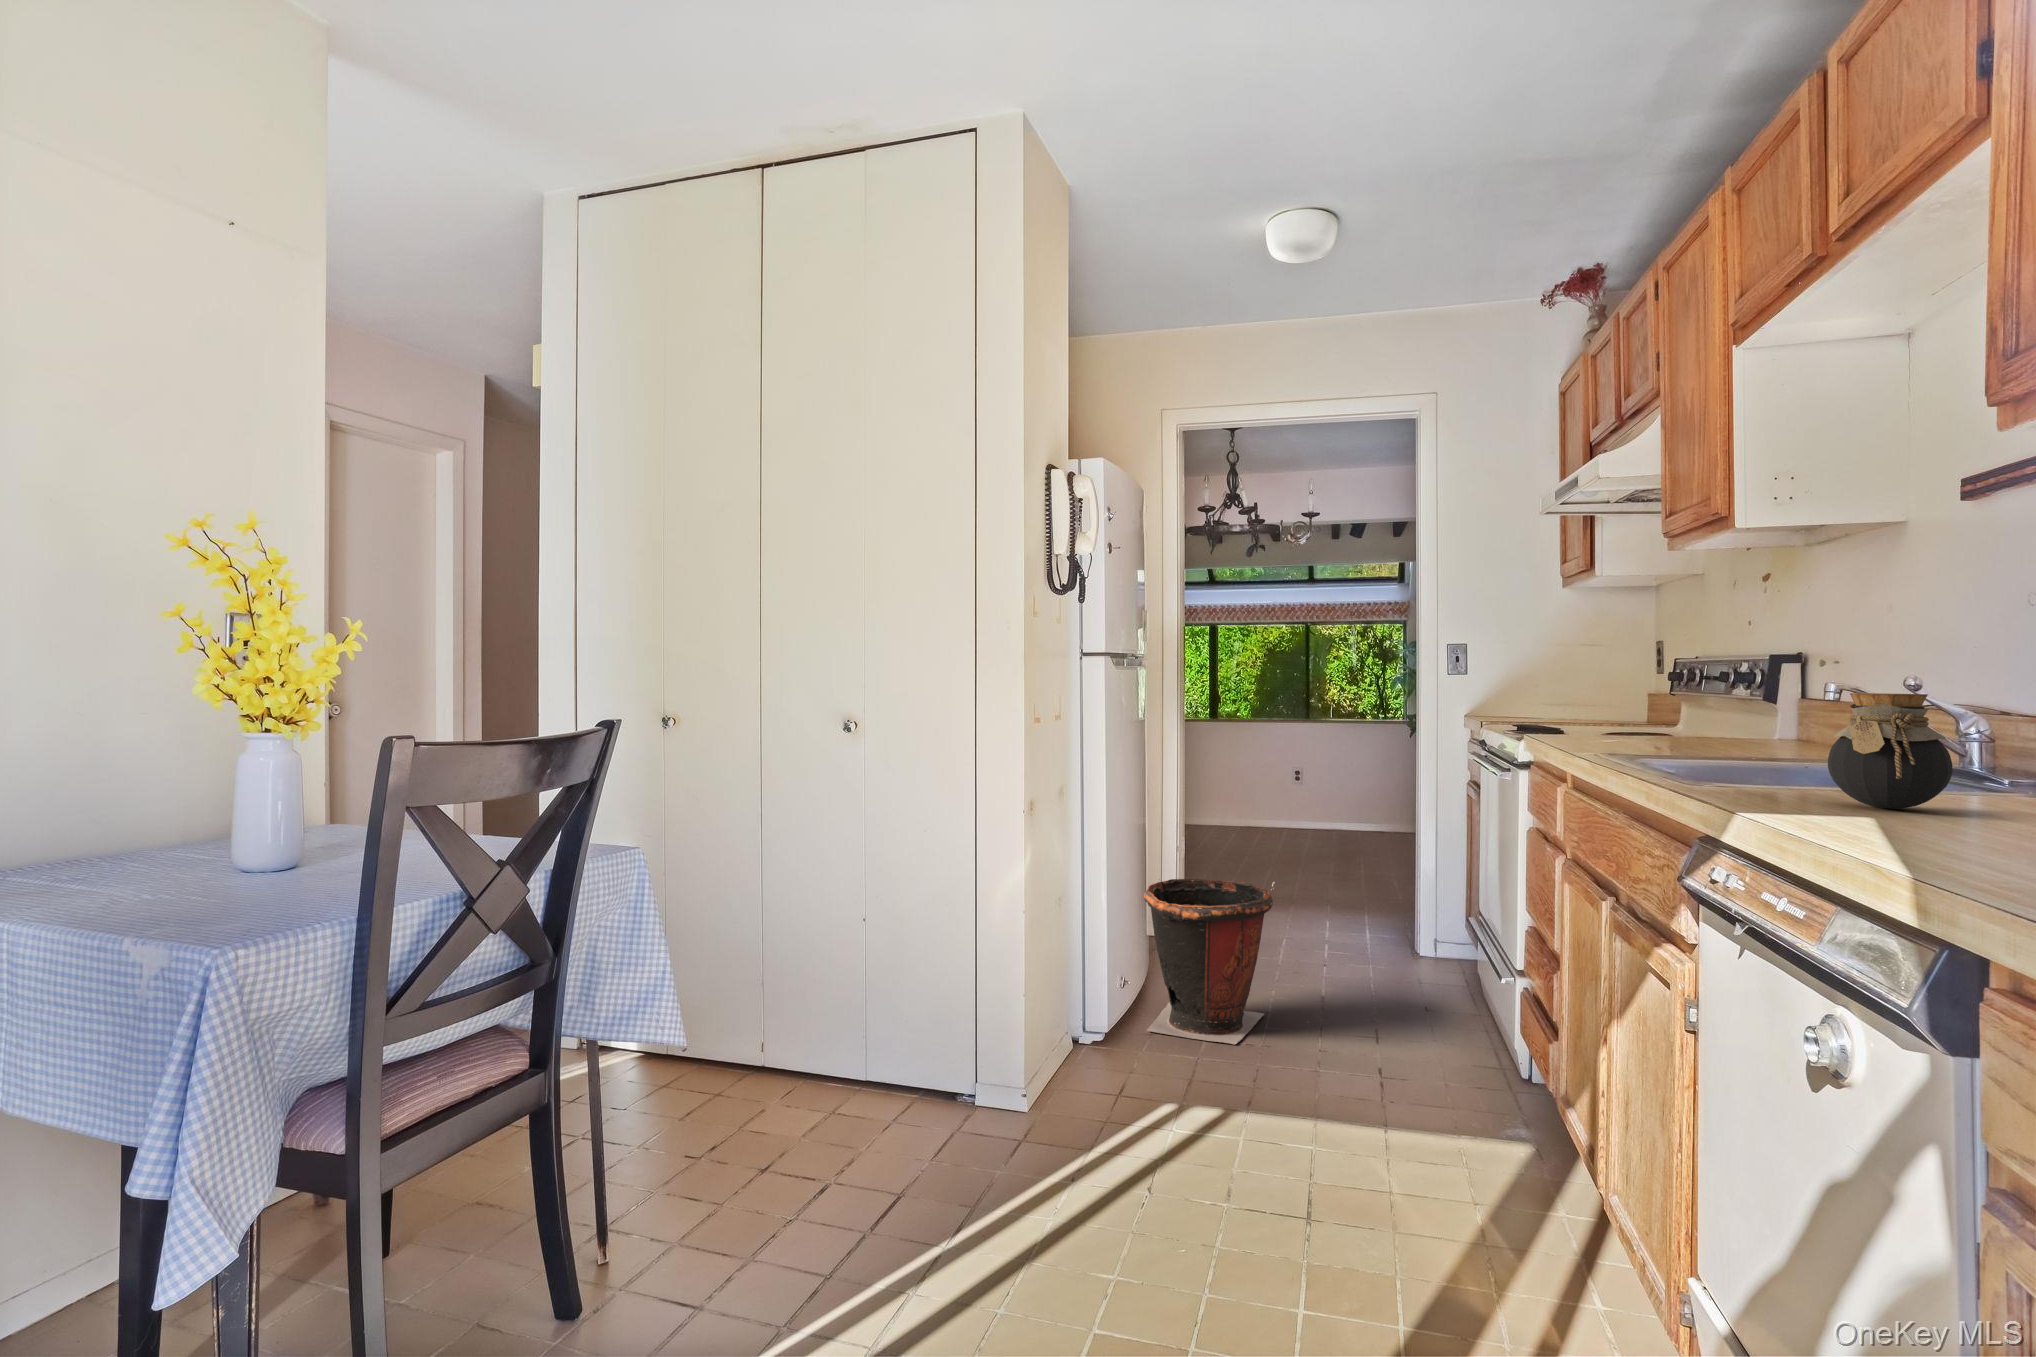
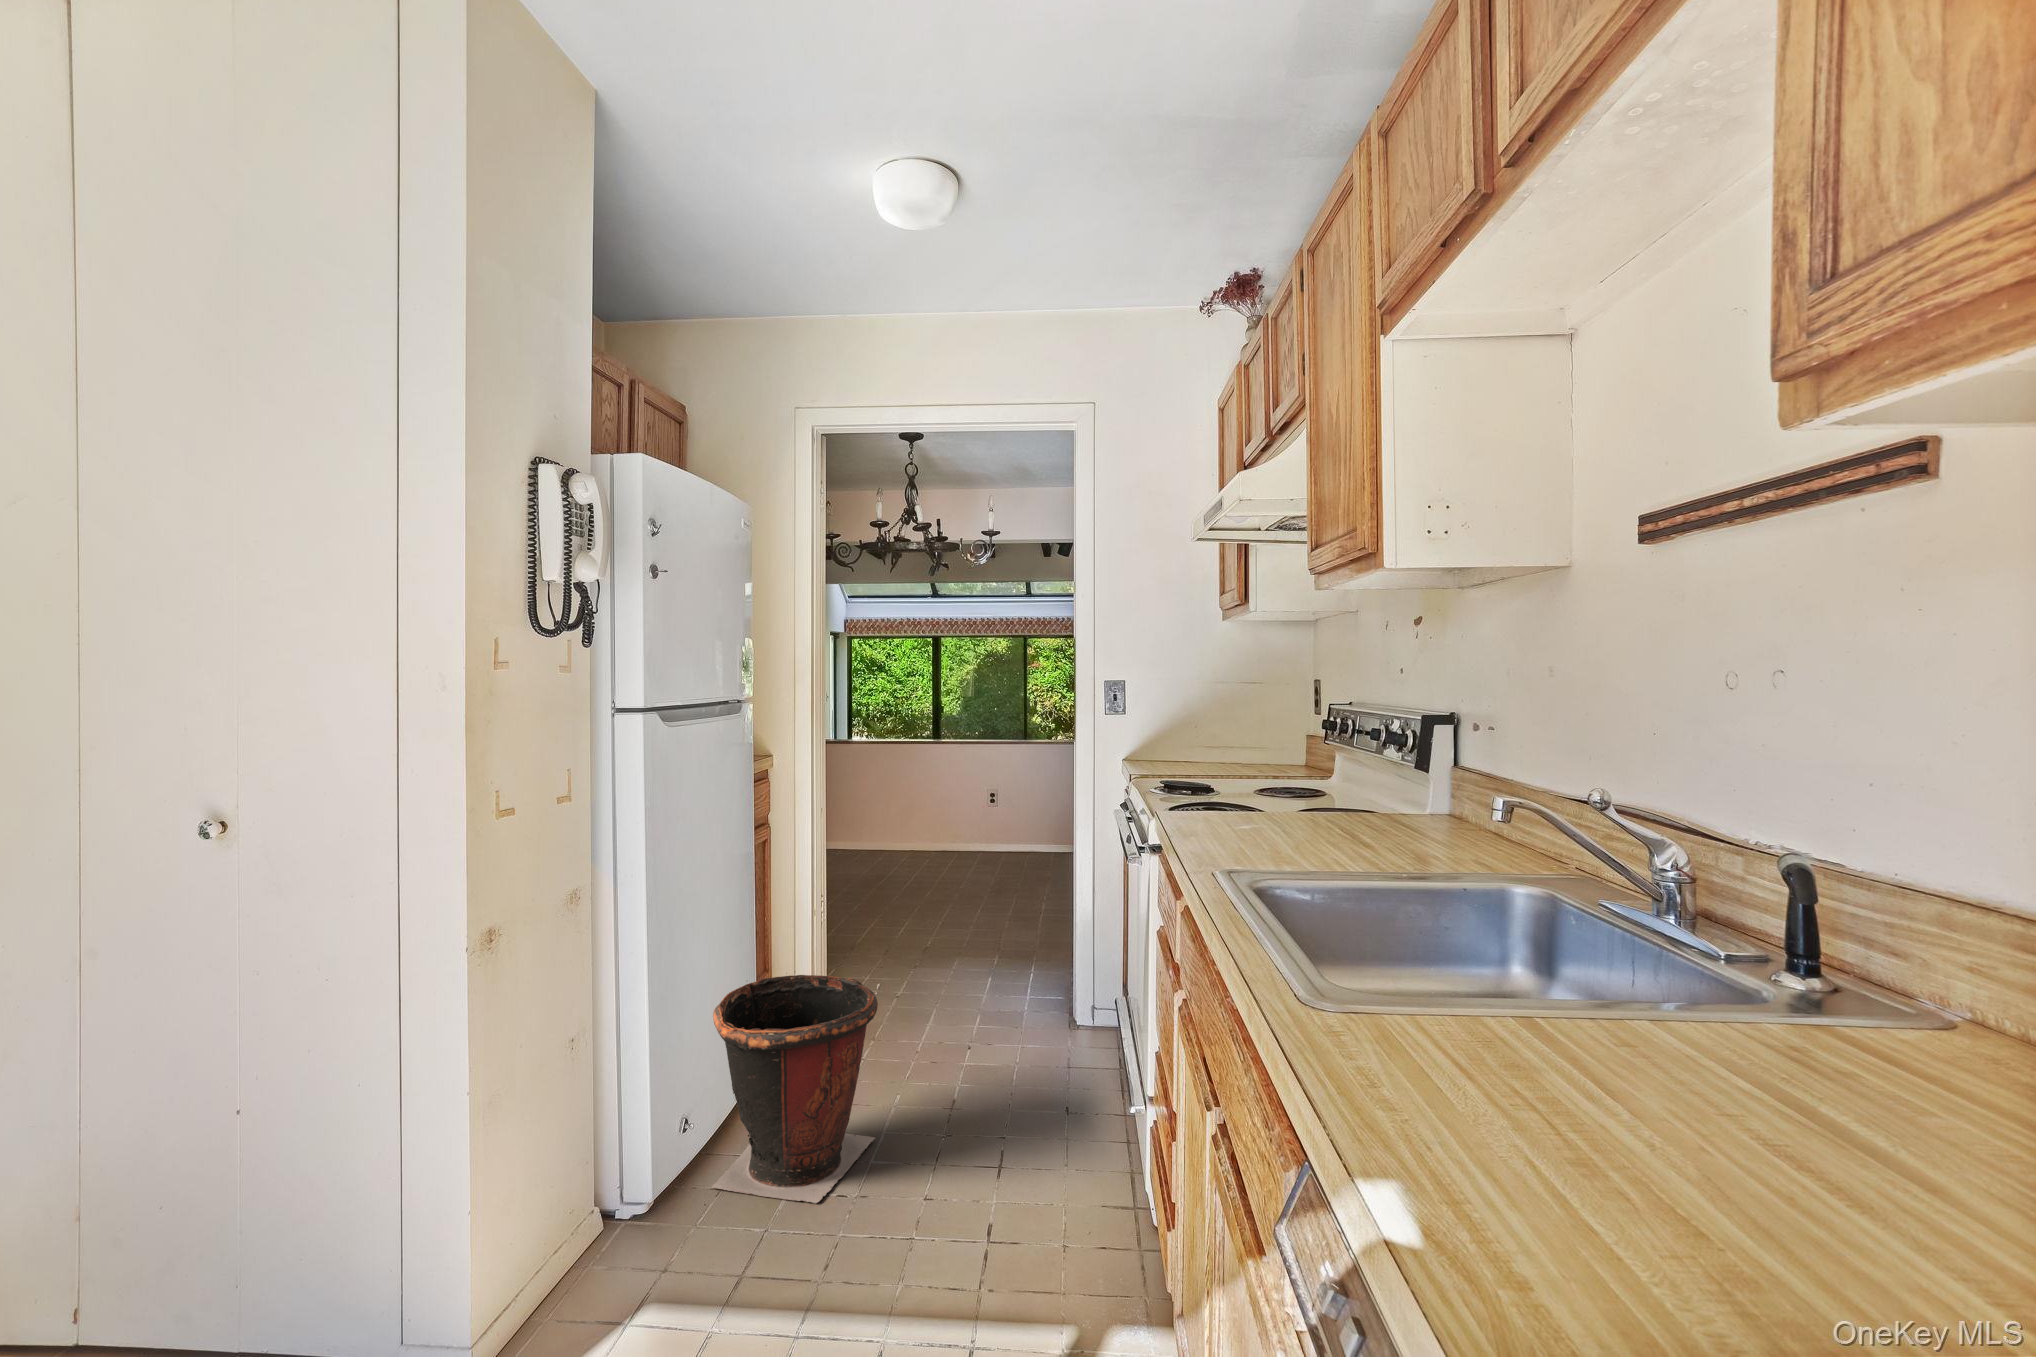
jar: present [1828,693,1952,809] -> none [1513,916,1740,1172]

